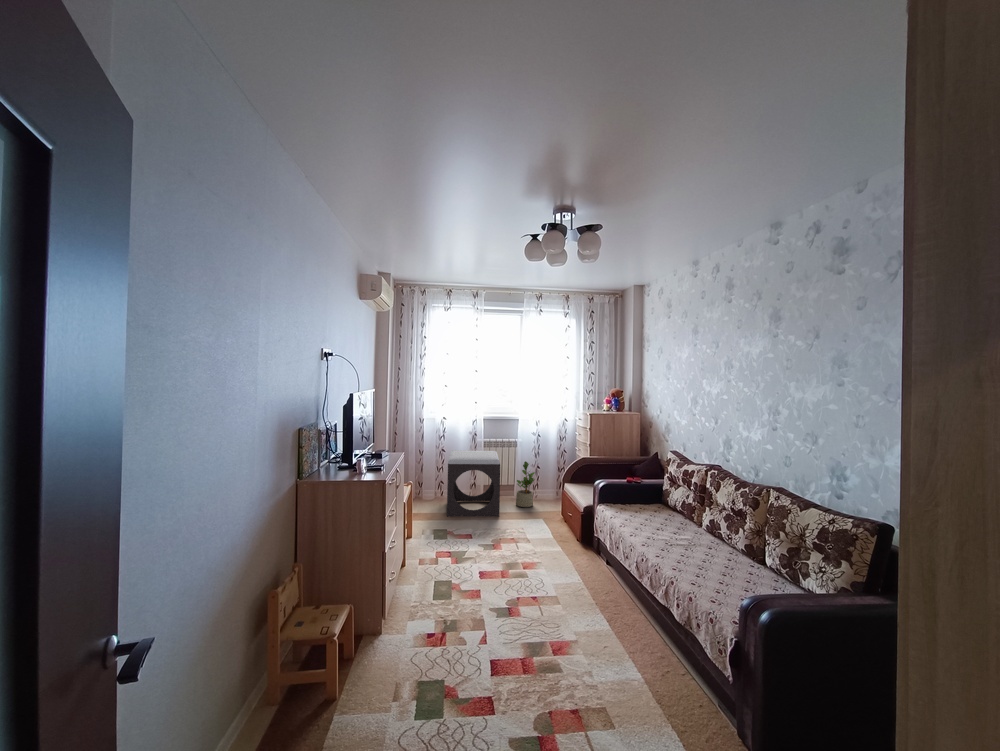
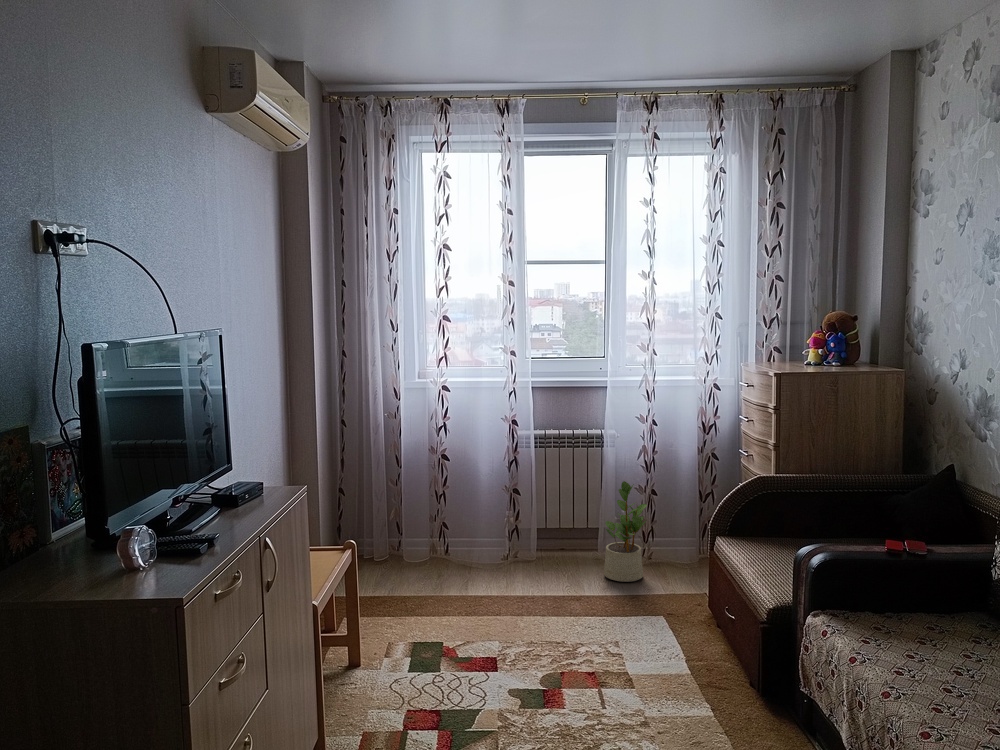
footstool: present [447,450,500,517] -> none [447,458,566,607]

